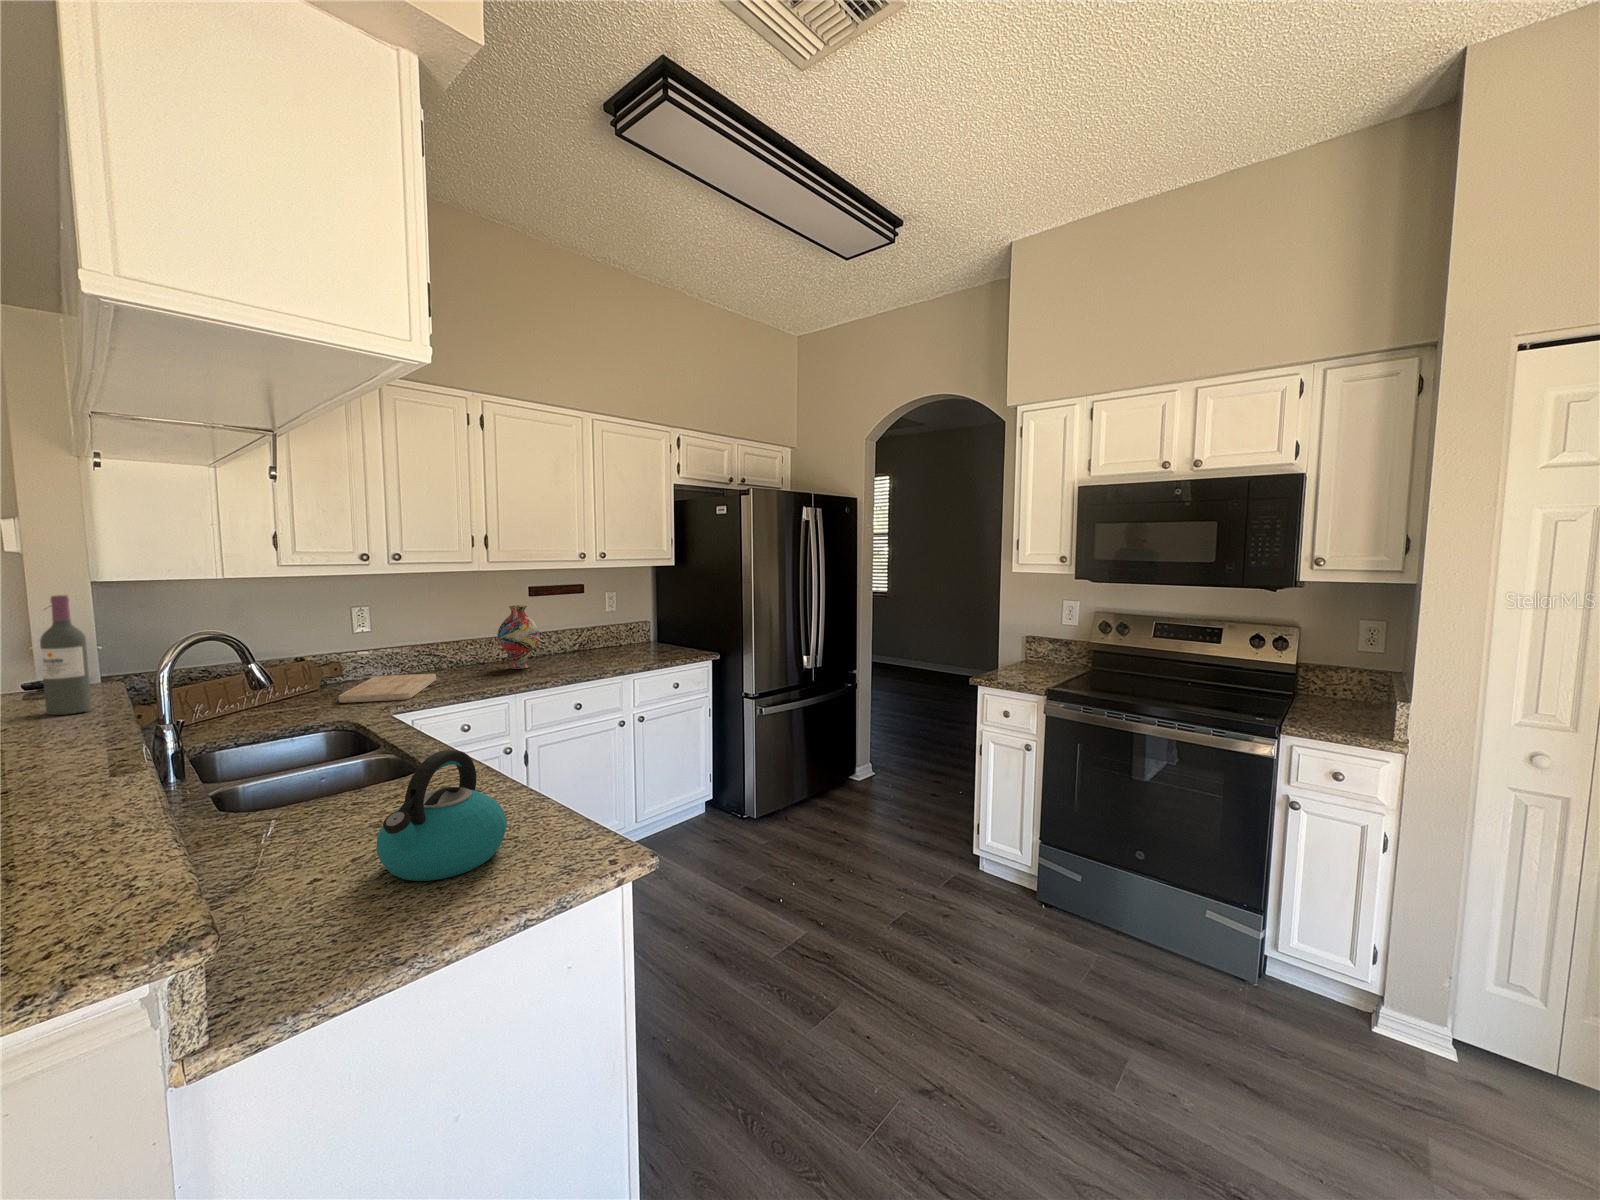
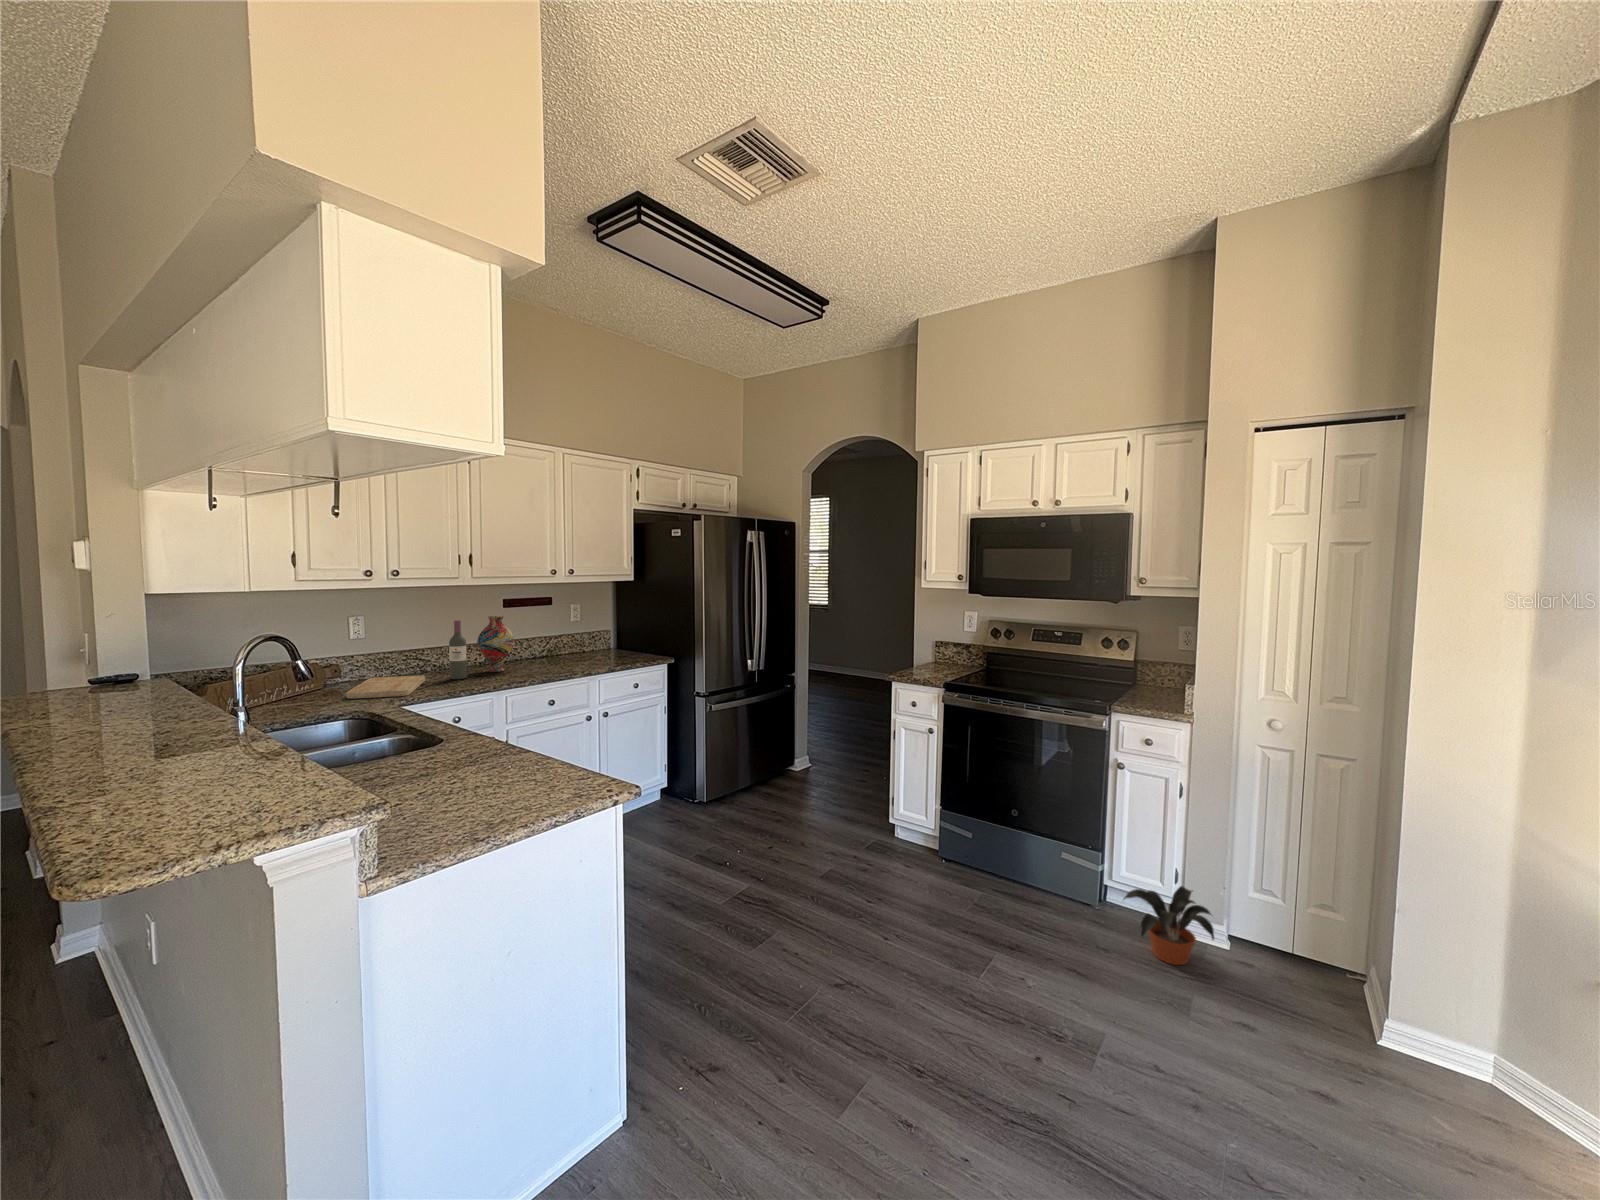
wine bottle: present [40,595,91,715] -> present [449,620,467,679]
kettle: present [376,750,507,881] -> none [442,715,531,802]
potted plant: none [1304,971,1454,1084] -> present [1124,886,1214,965]

